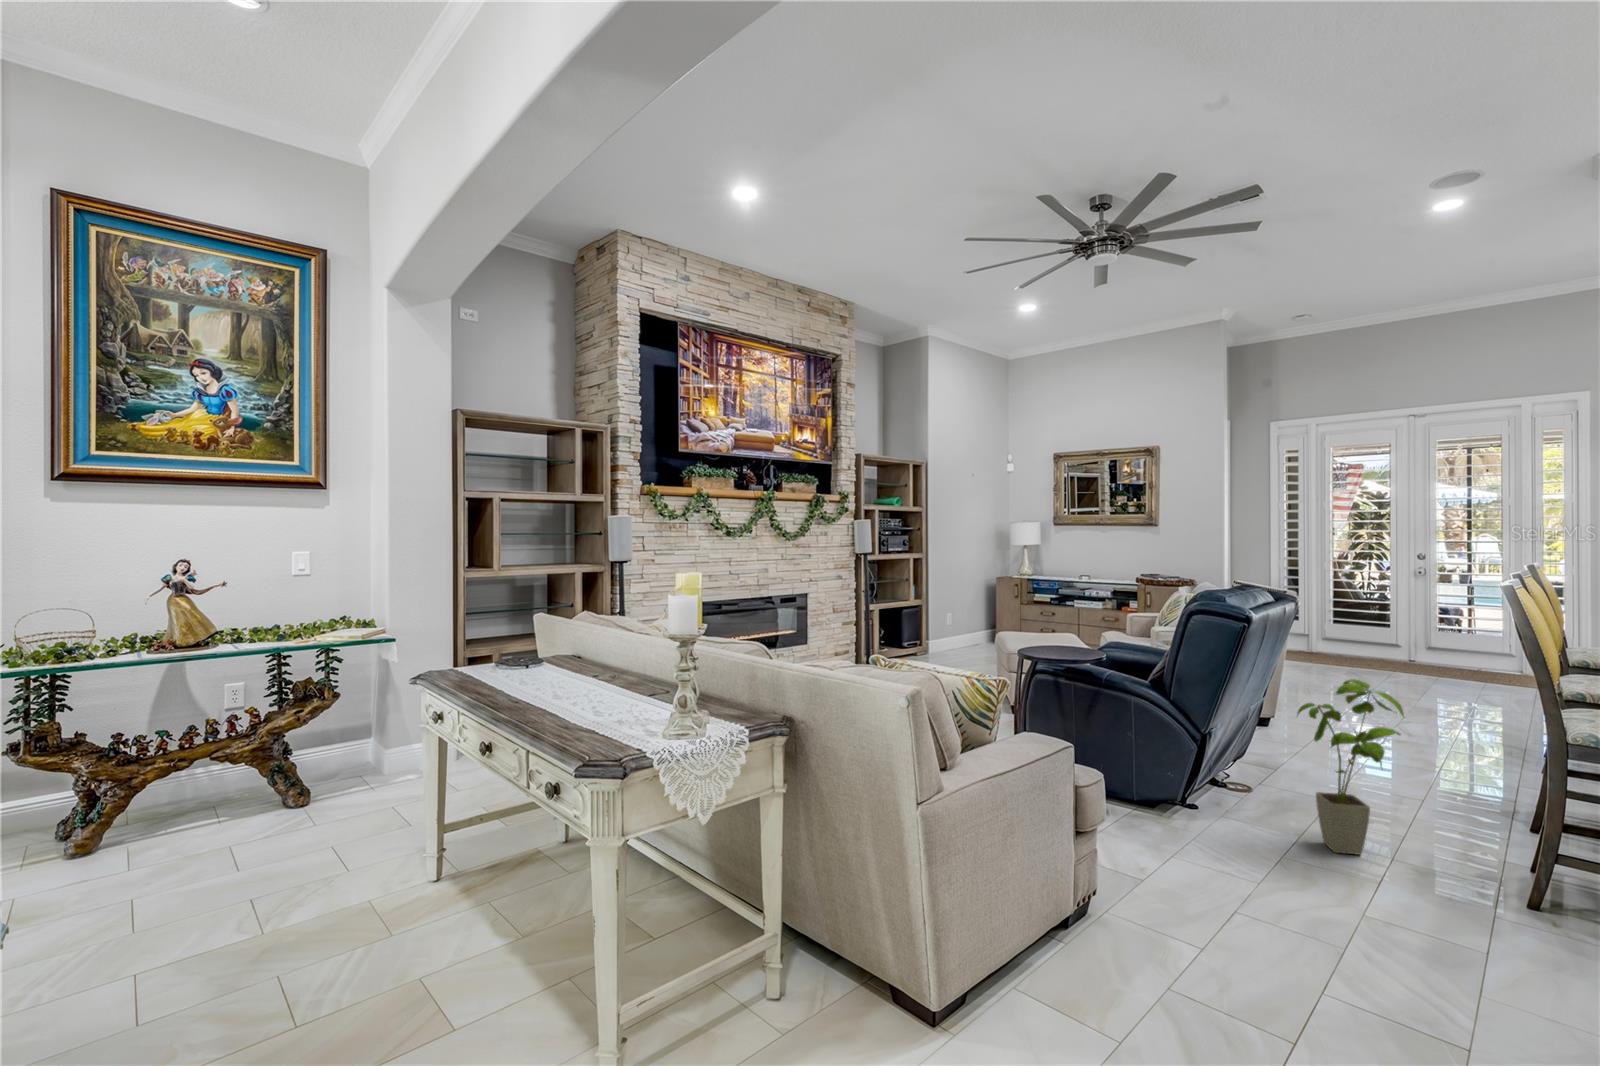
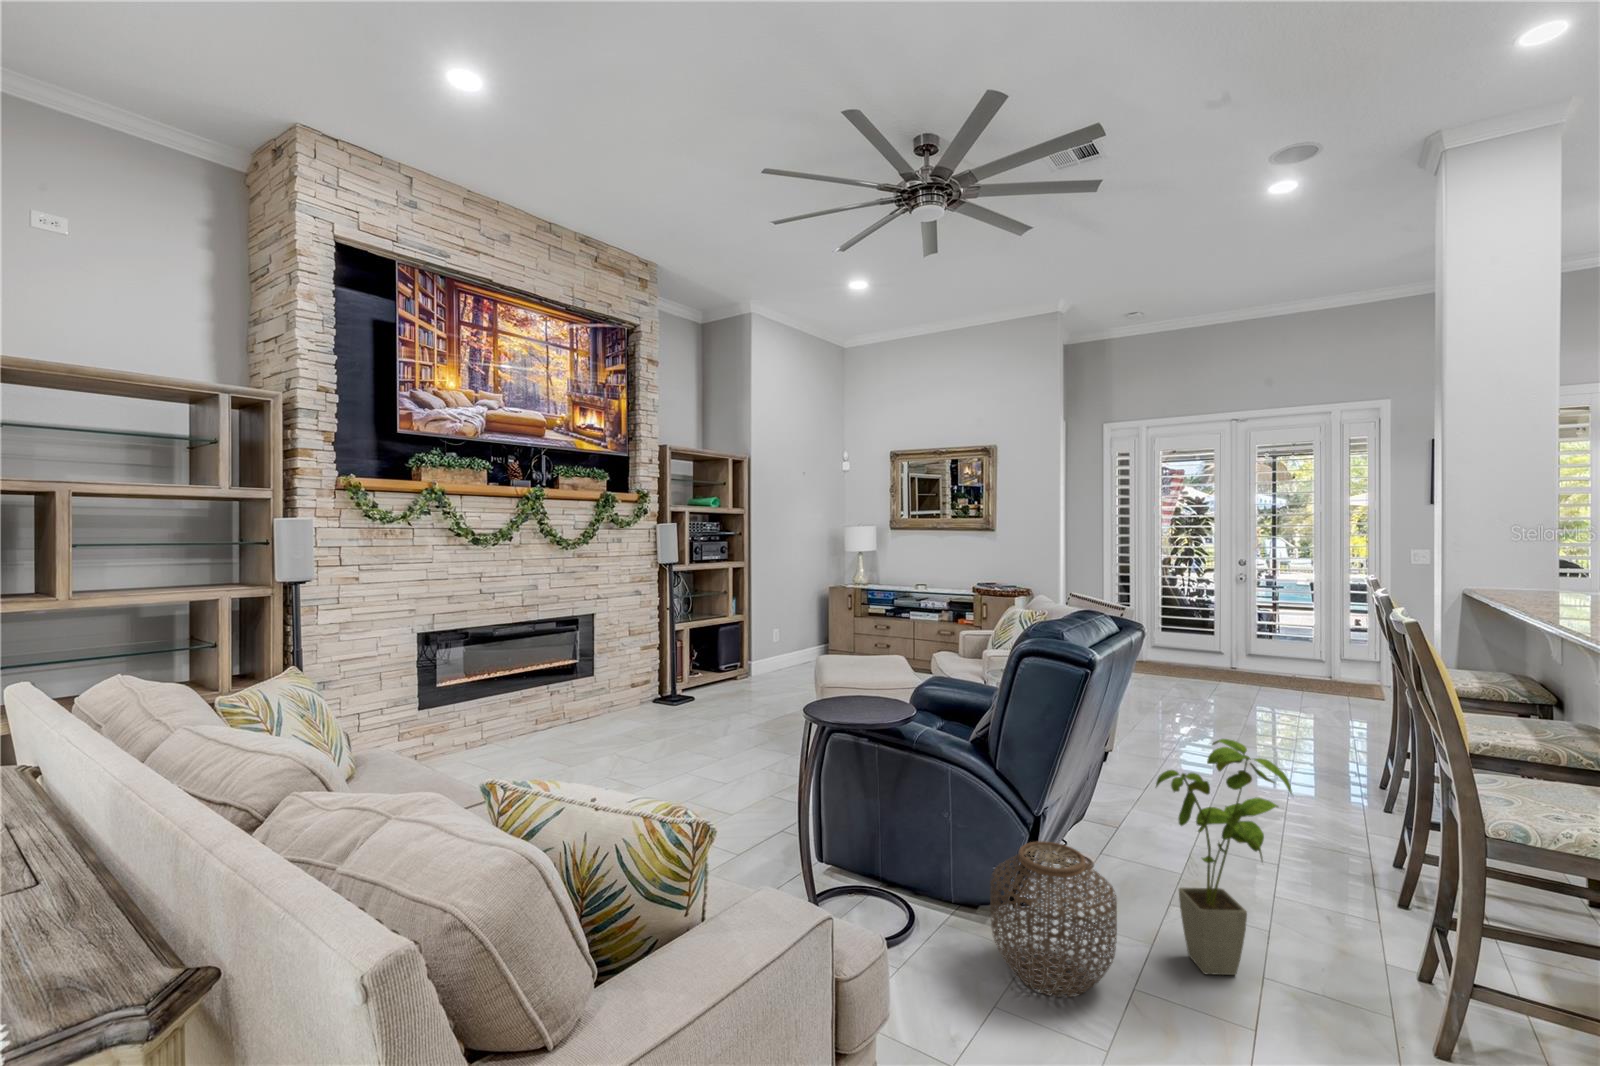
woven basket: none [1164,750,1262,855] -> present [990,841,1117,997]

